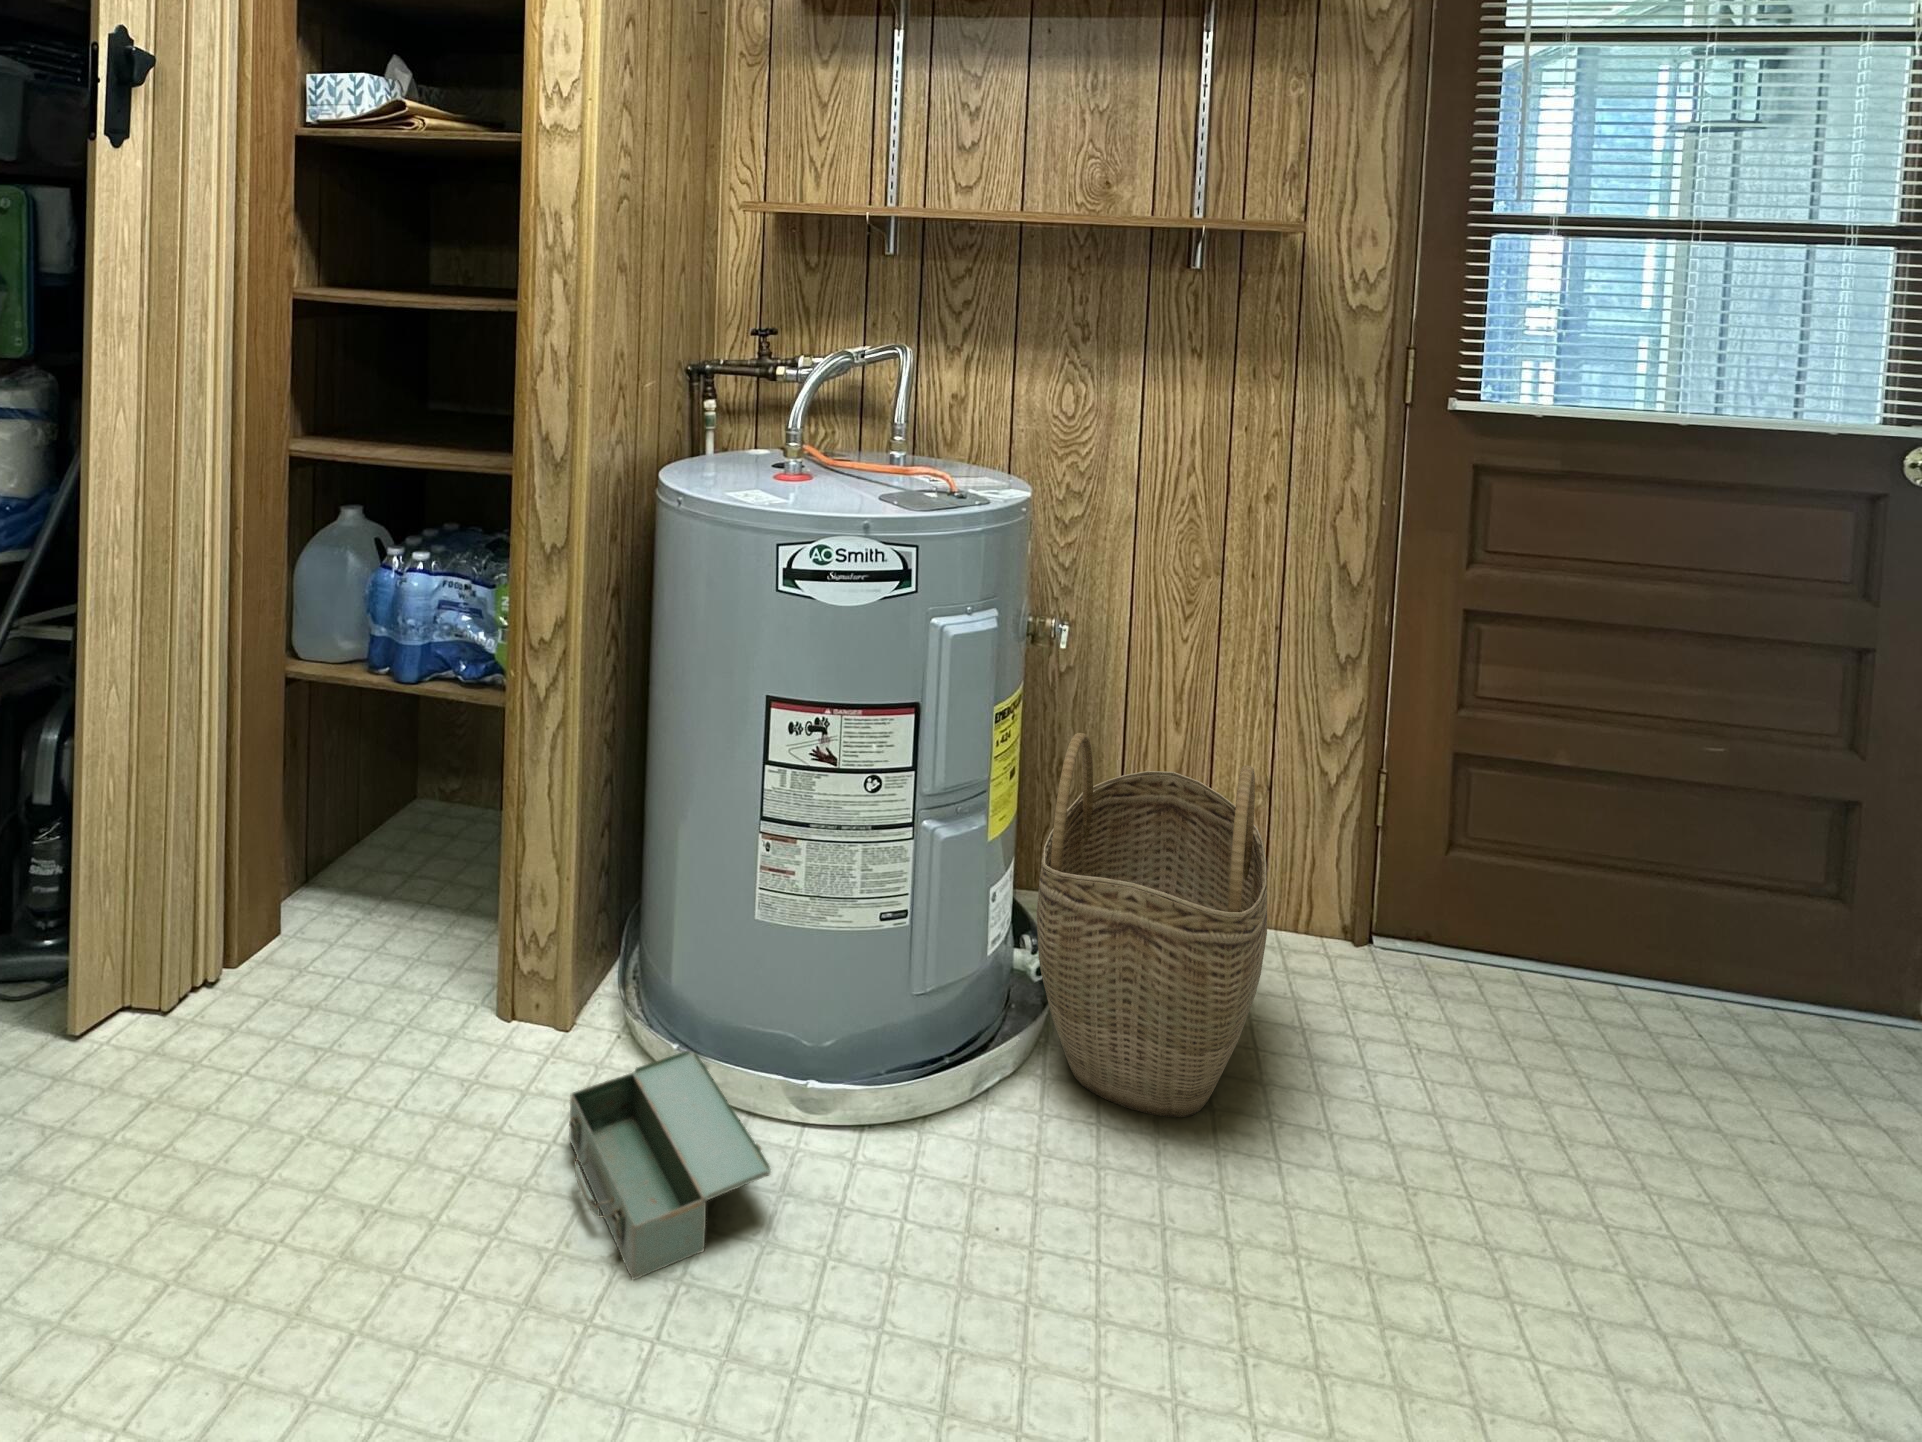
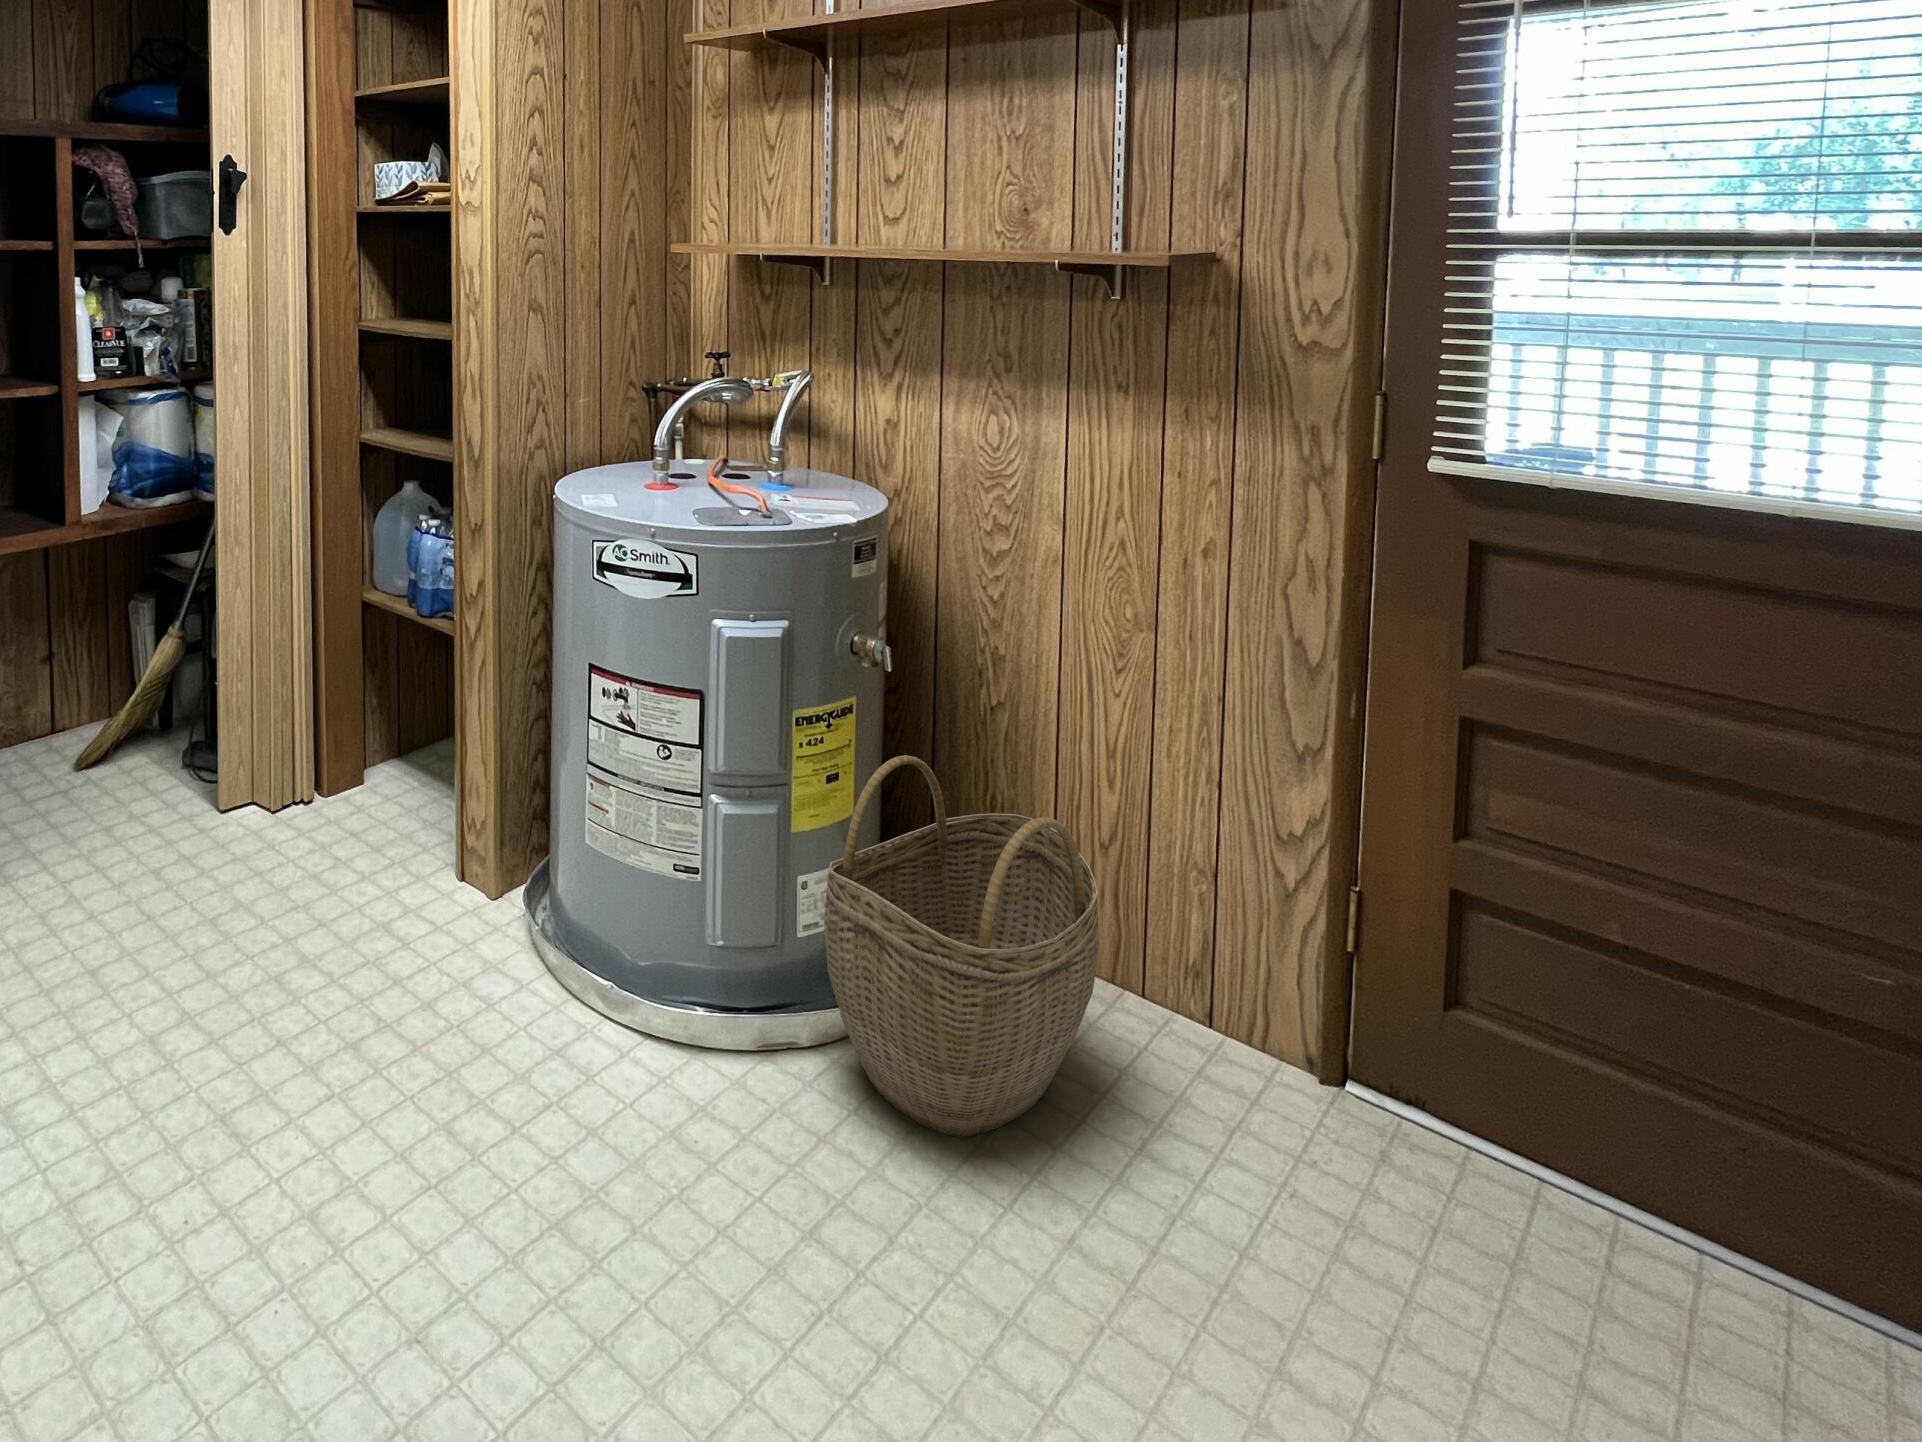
toolbox: present [569,1051,771,1279] -> none [420,932,545,1062]

